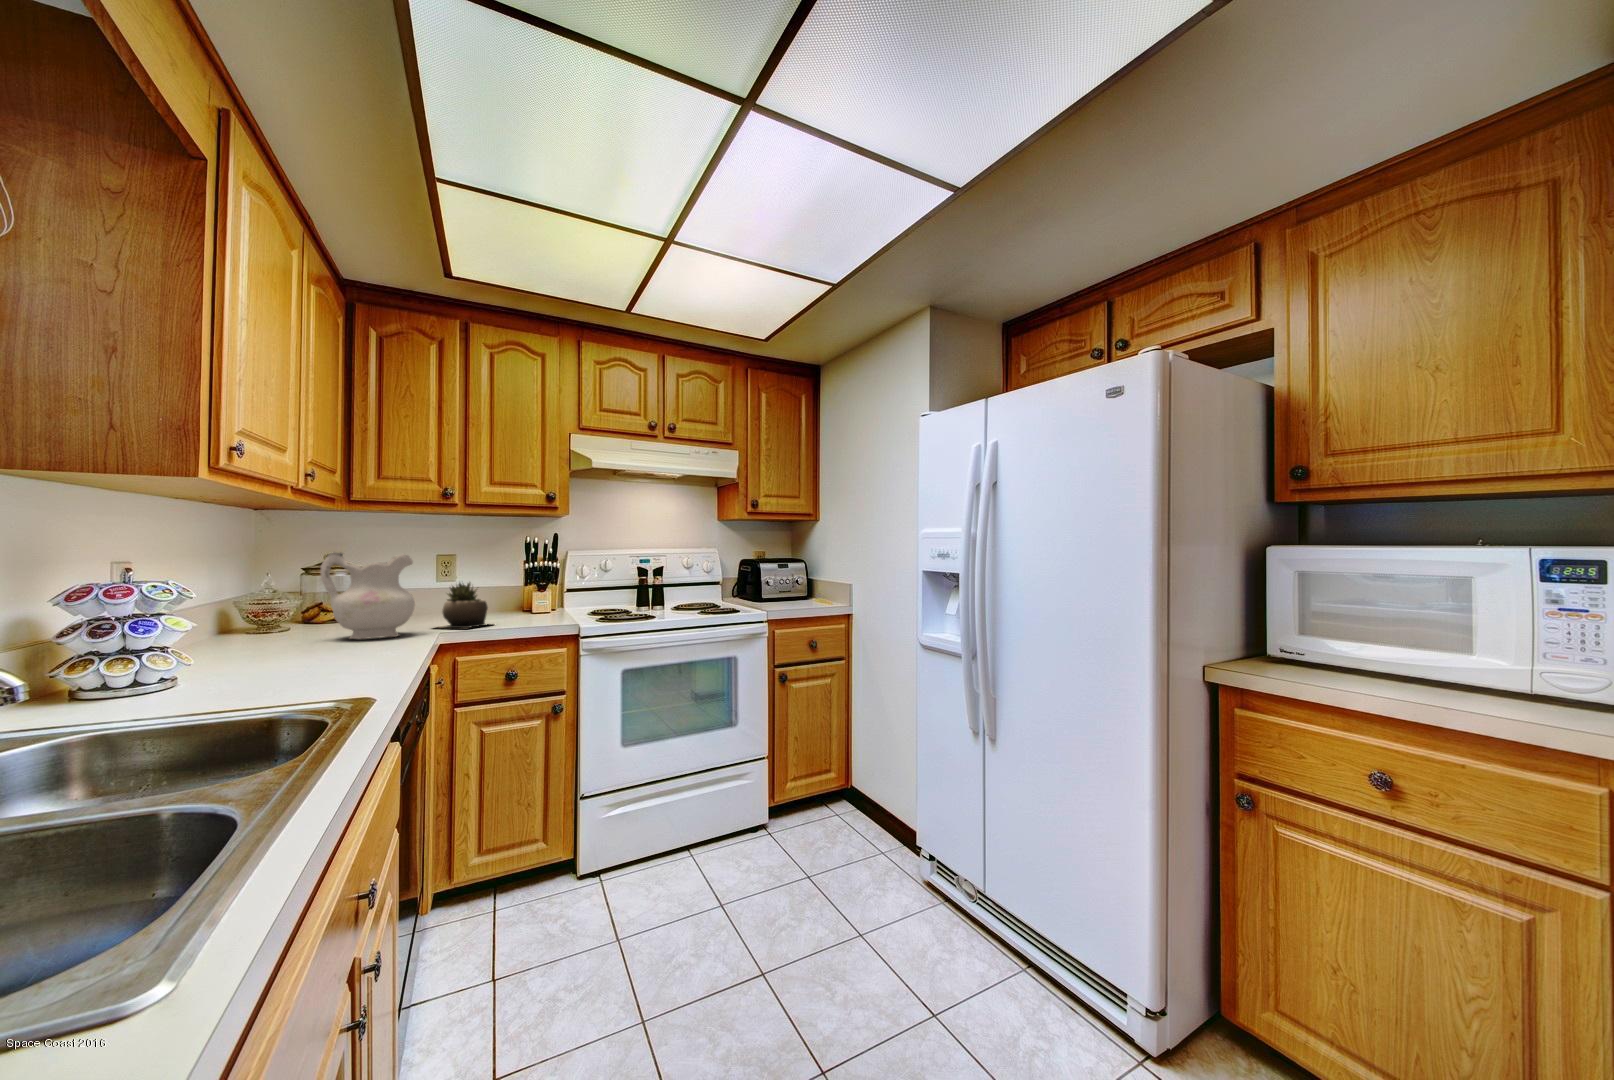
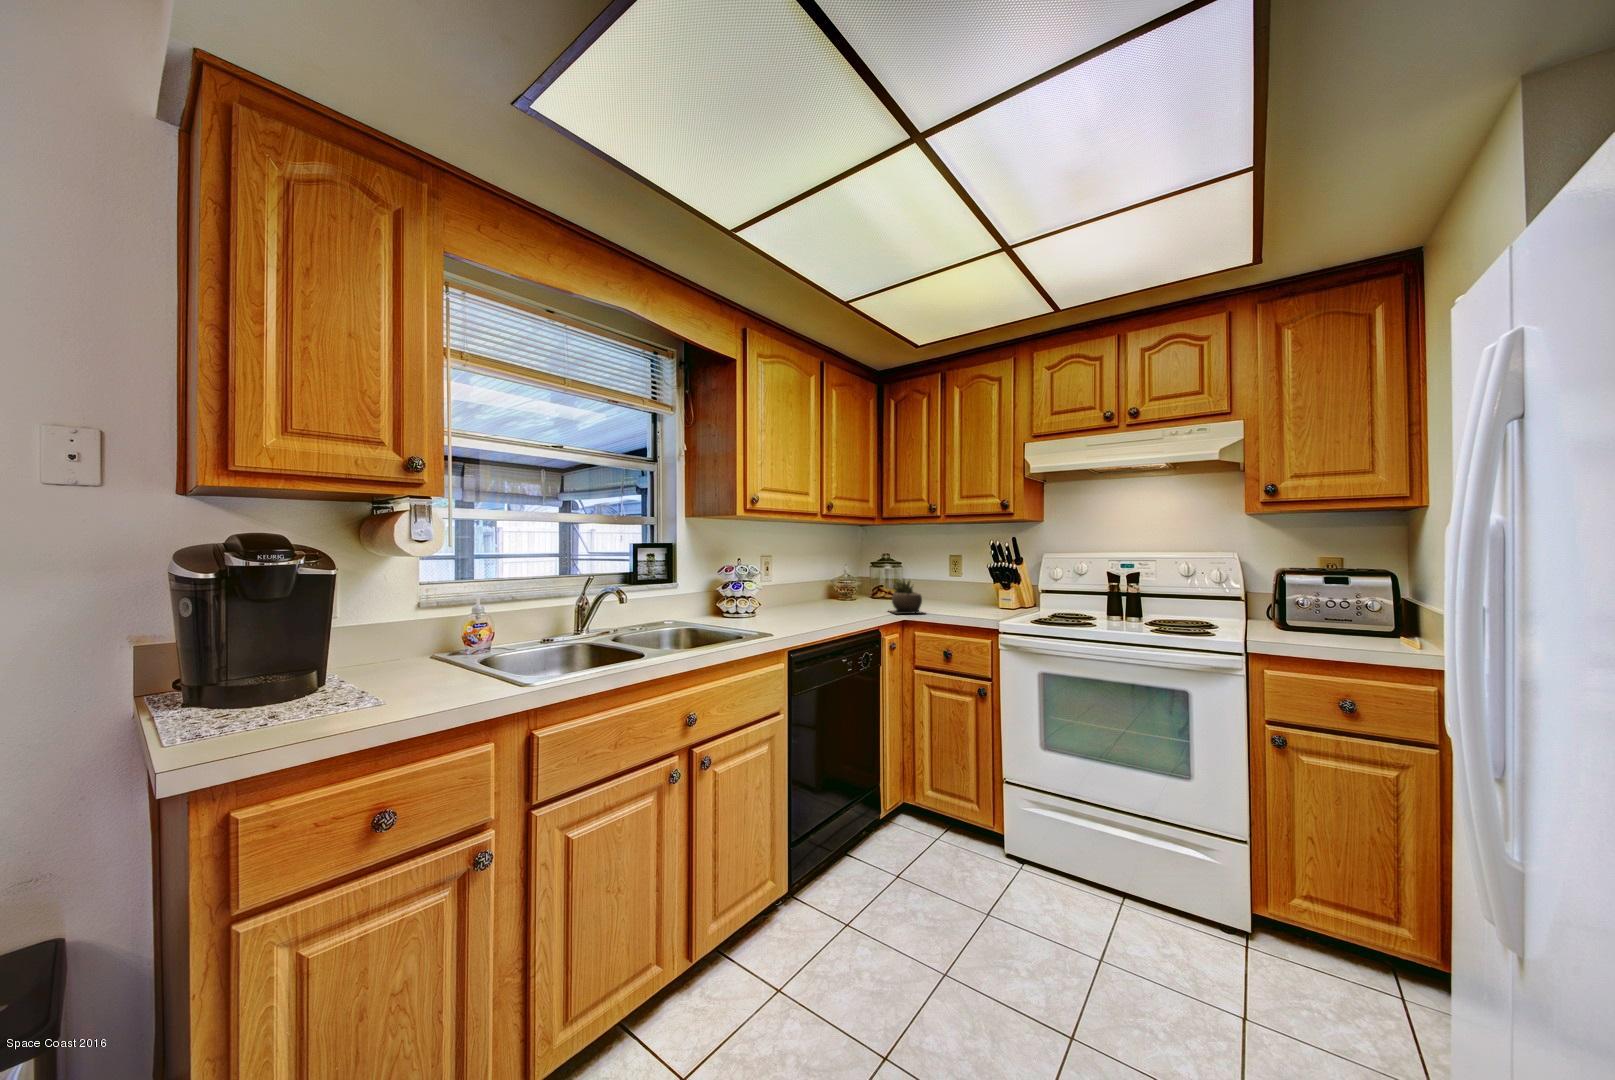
ceramic pitcher: present [321,552,415,639] -> none [821,555,866,614]

